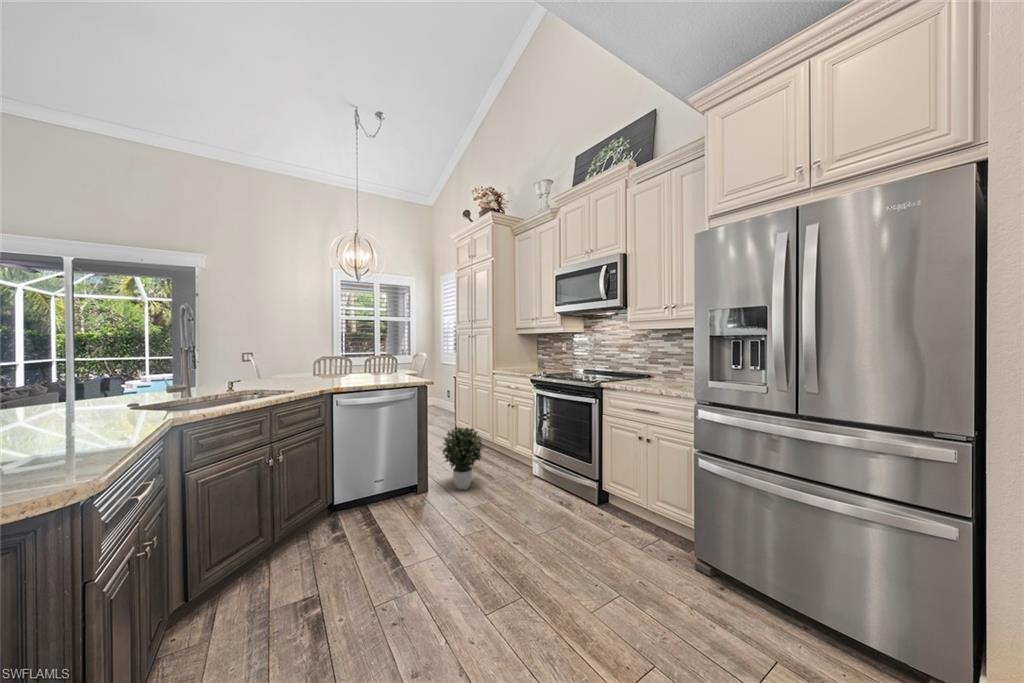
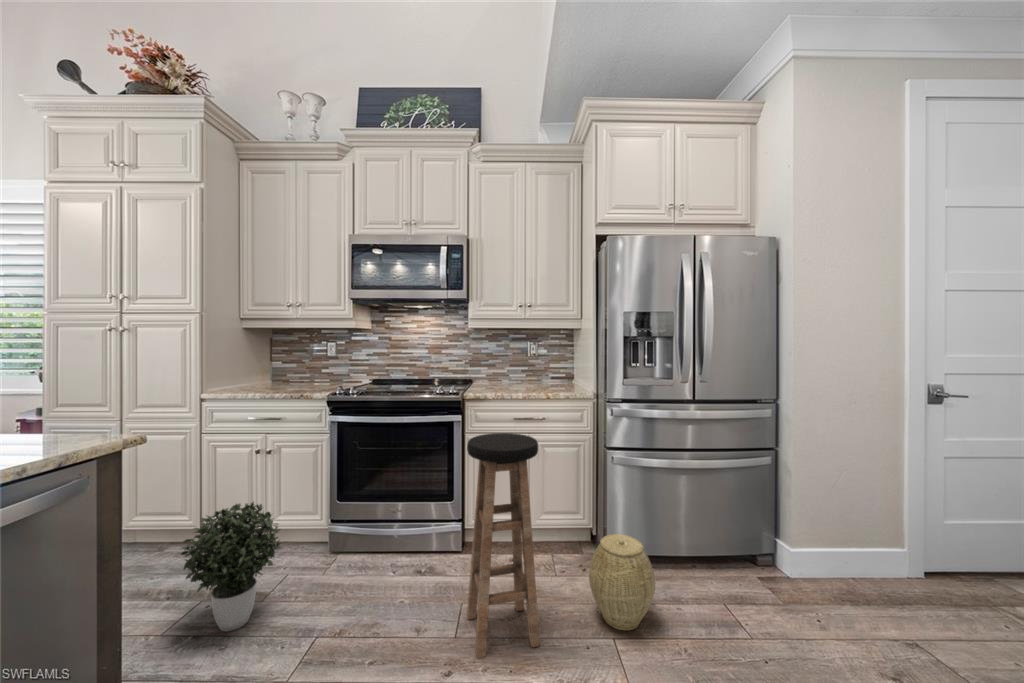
bar stool: none [523,409,584,569] -> present [467,433,540,658]
woven basket: none [610,518,672,607] -> present [589,534,655,630]

